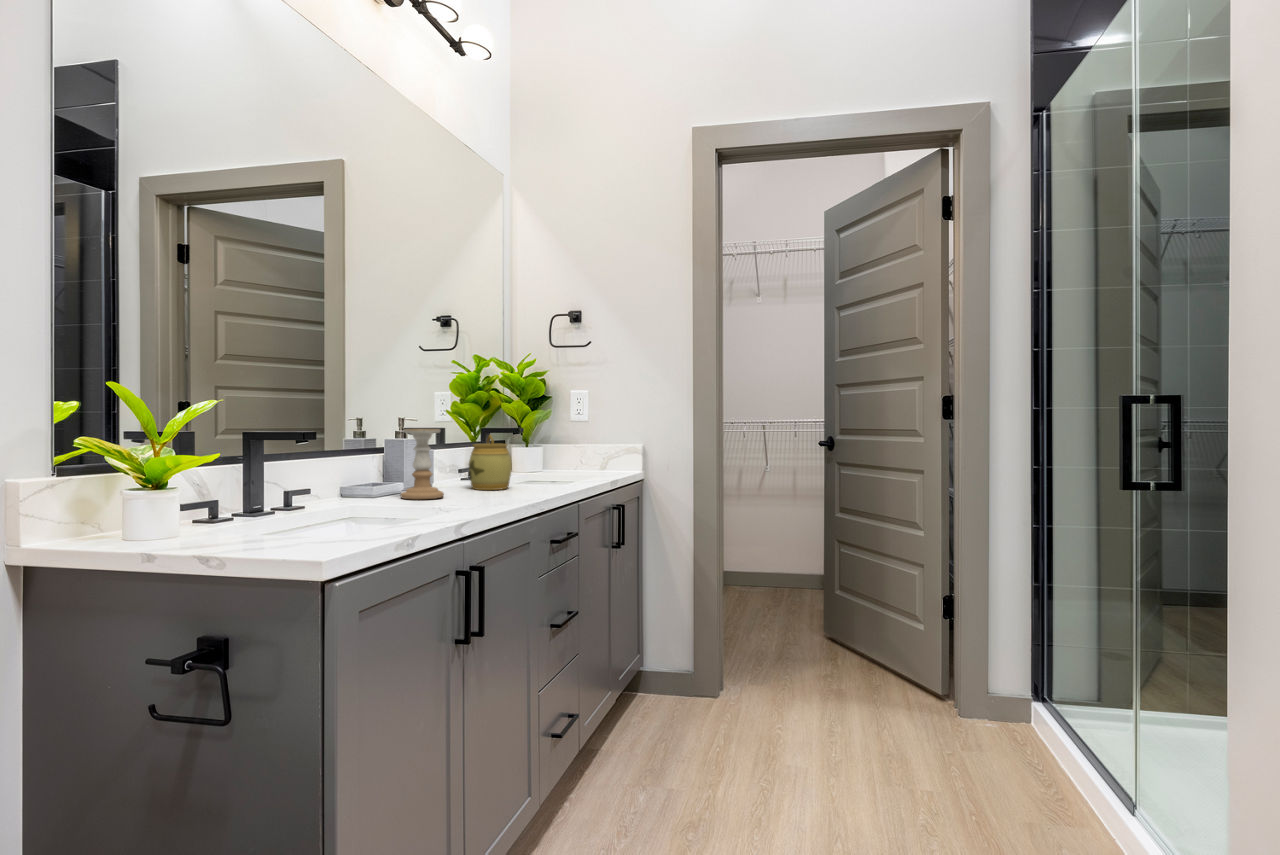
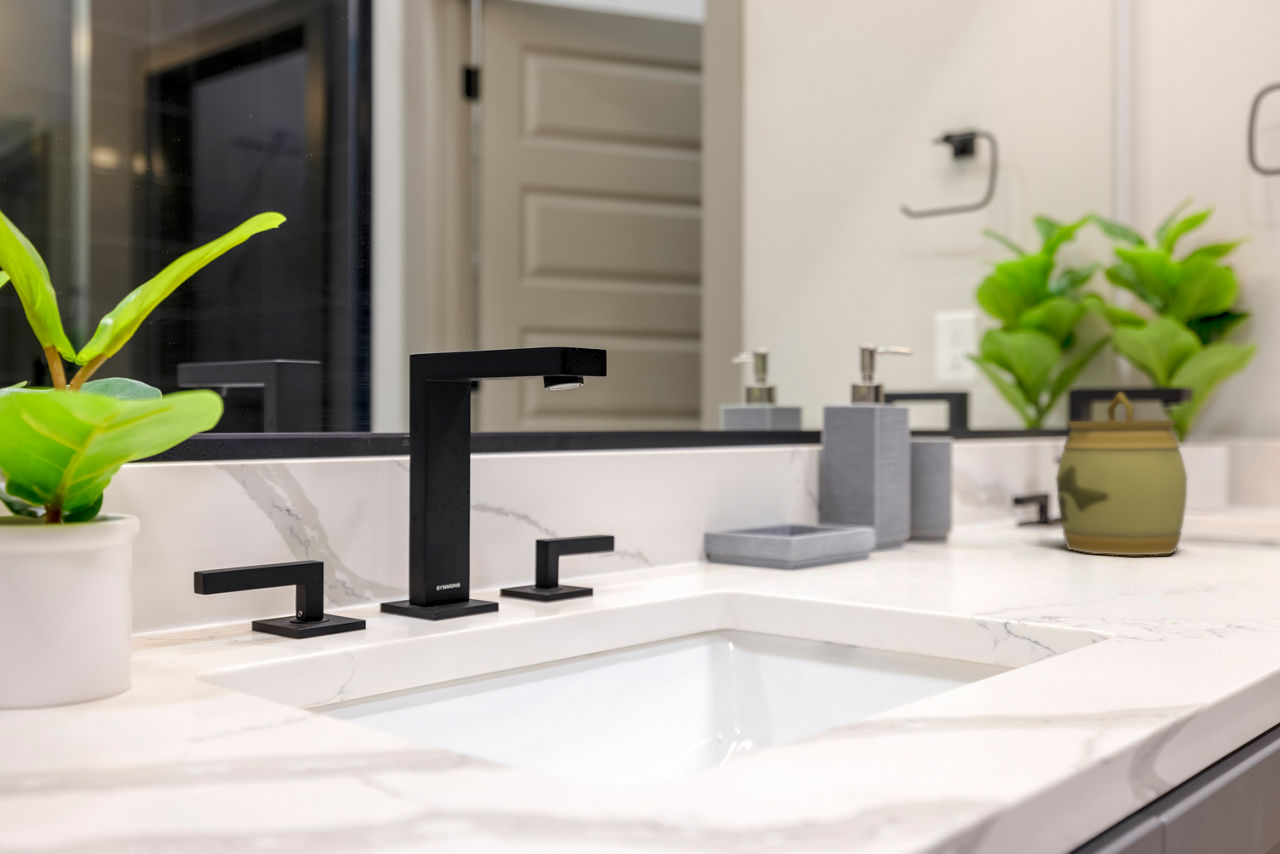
candle holder: present [401,429,444,499] -> none [871,362,1000,578]

